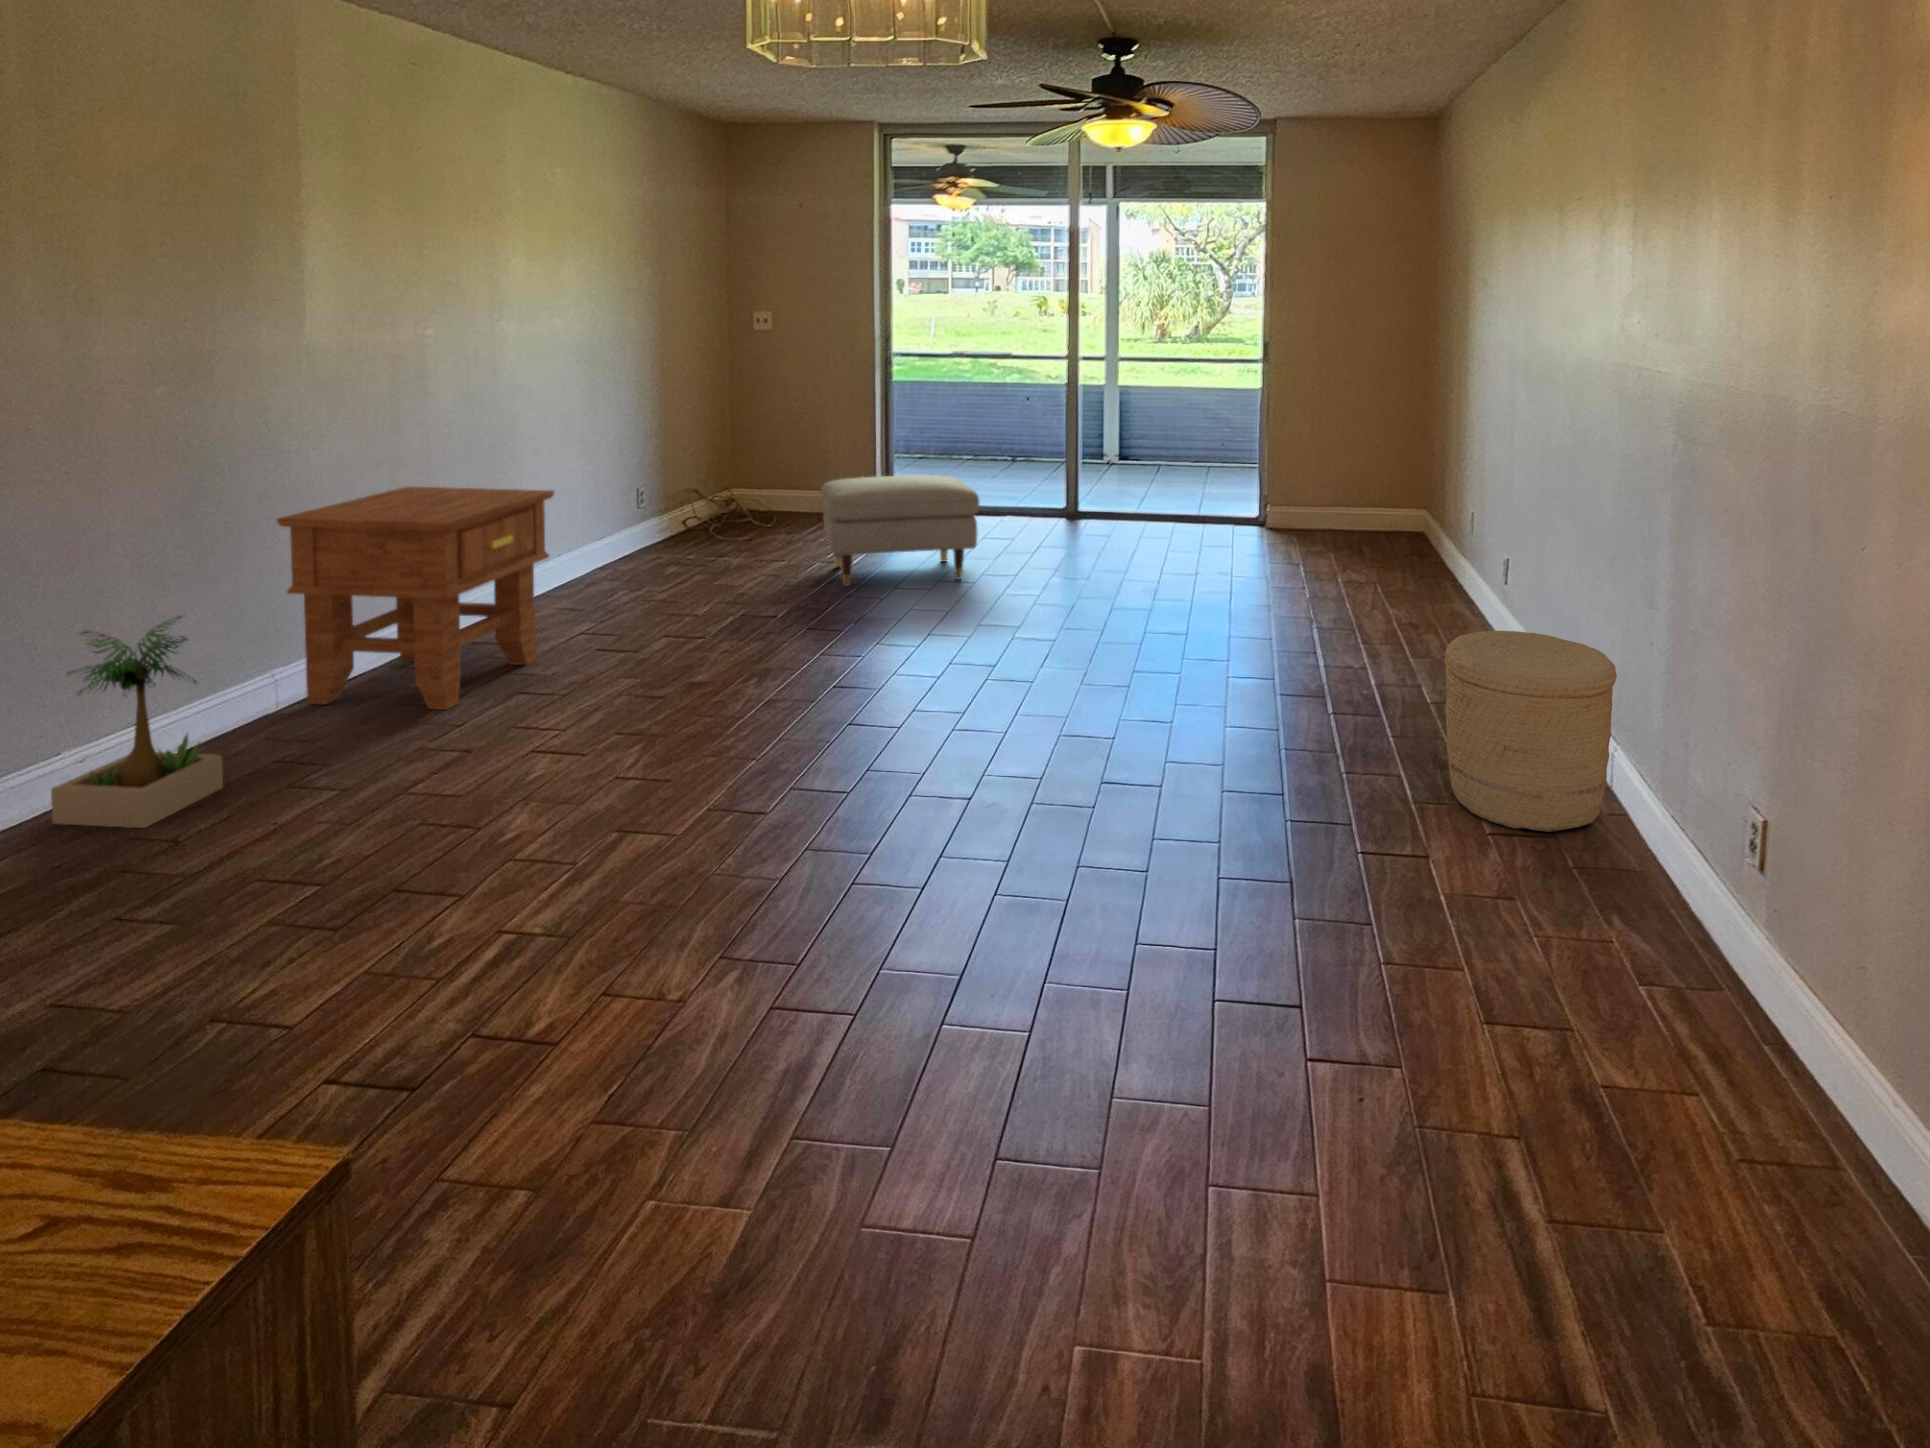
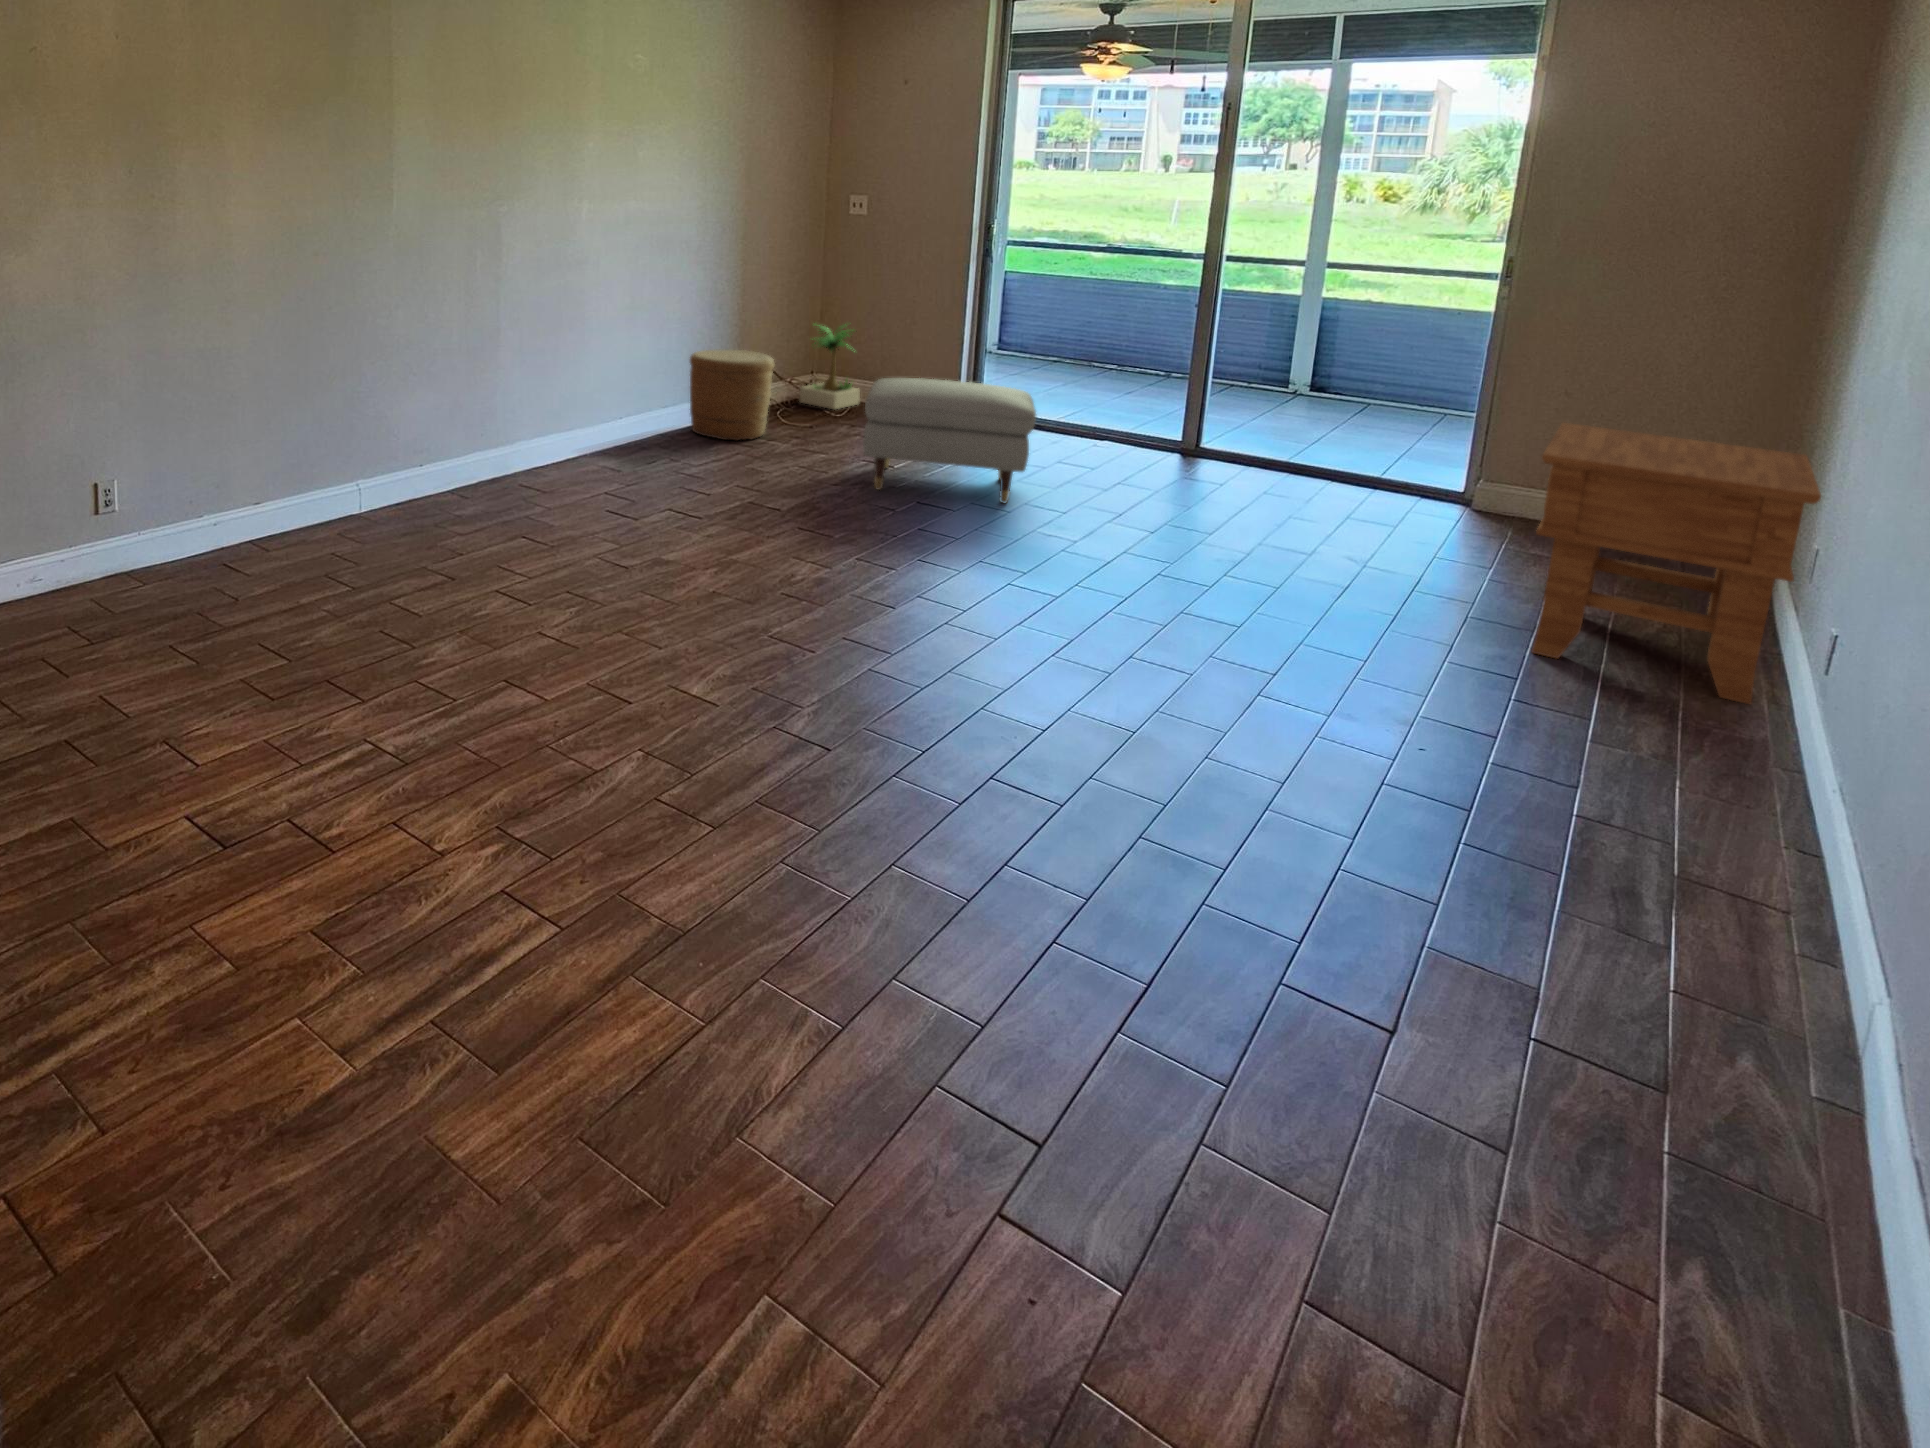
side table: present [277,487,554,710] -> present [1532,423,1821,704]
potted plant: present [51,615,223,828] -> present [800,324,860,409]
woven basket: present [1444,631,1617,832] -> present [690,350,774,440]

